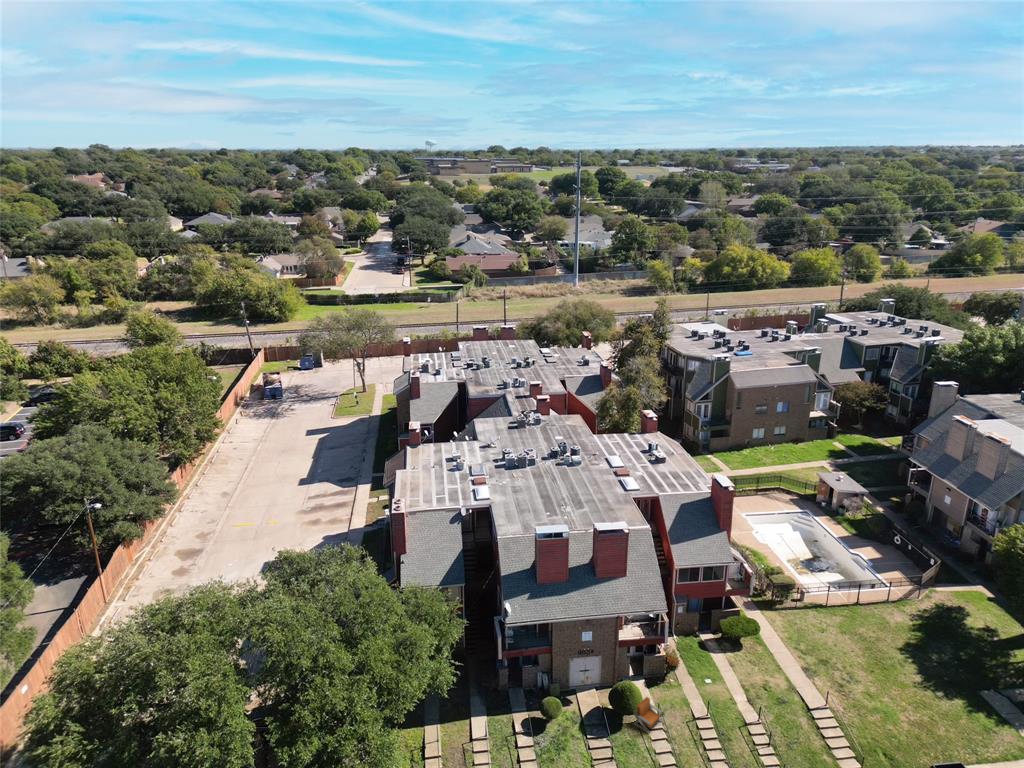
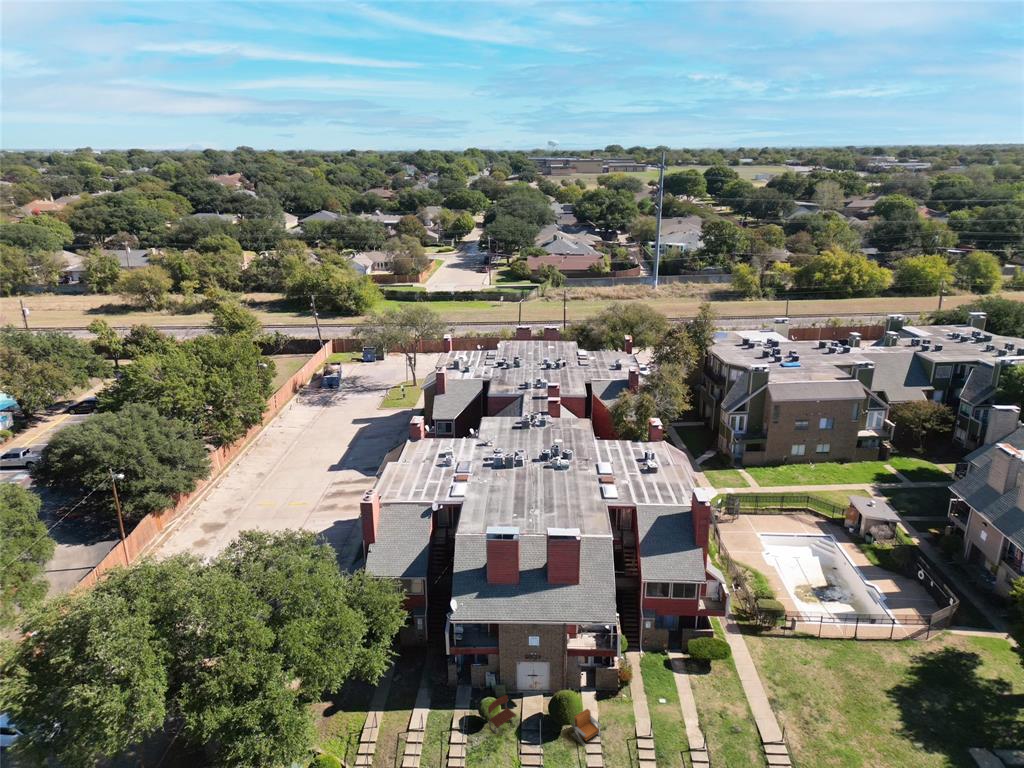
bench: none [553,692,578,732] -> present [488,695,516,733]

